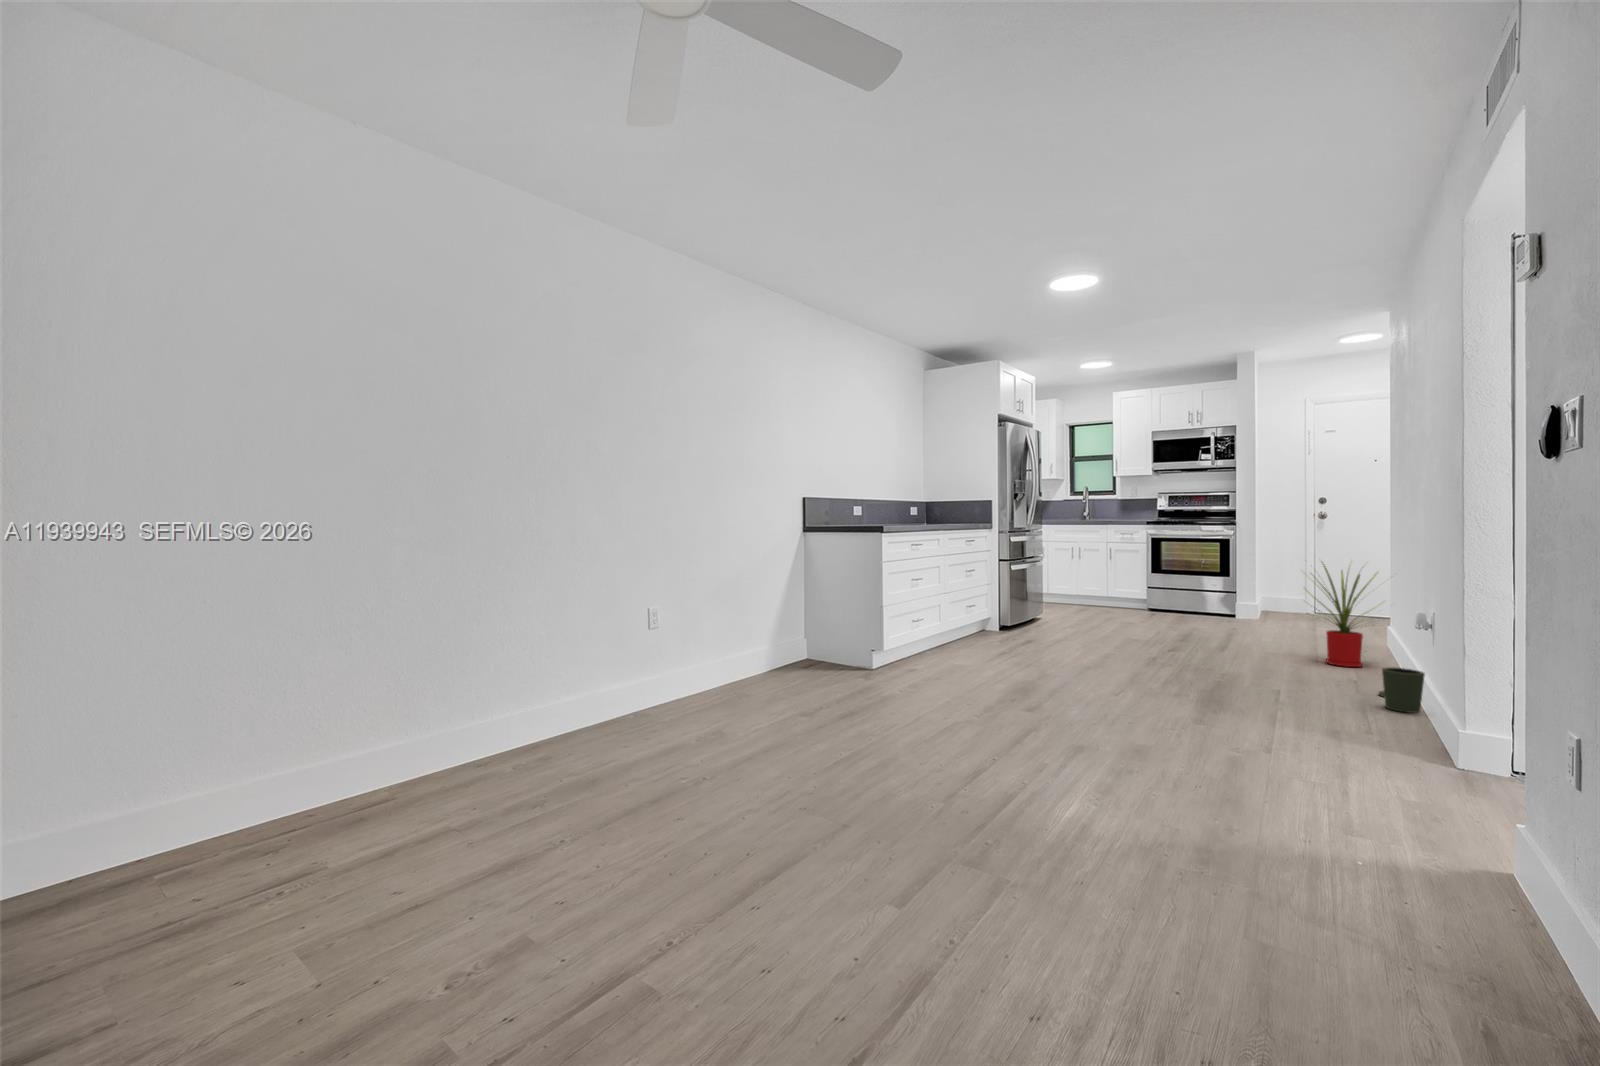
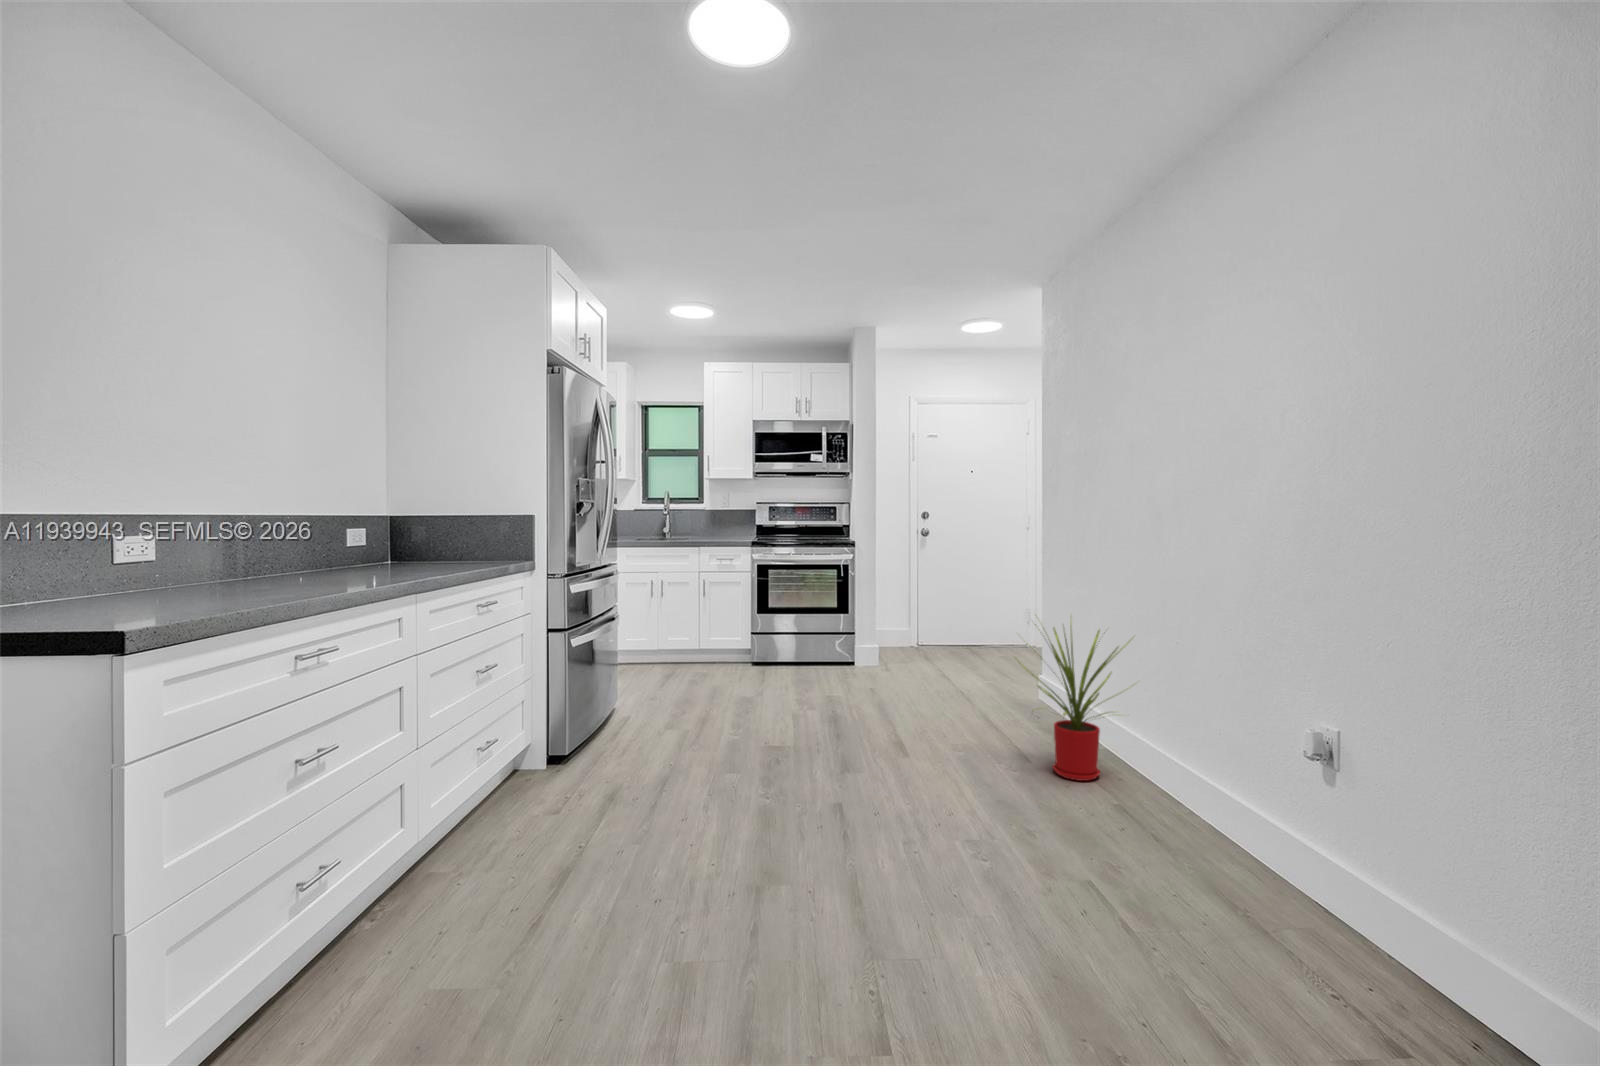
trash can: present [1378,668,1425,713] -> none [1230,858,1380,960]

